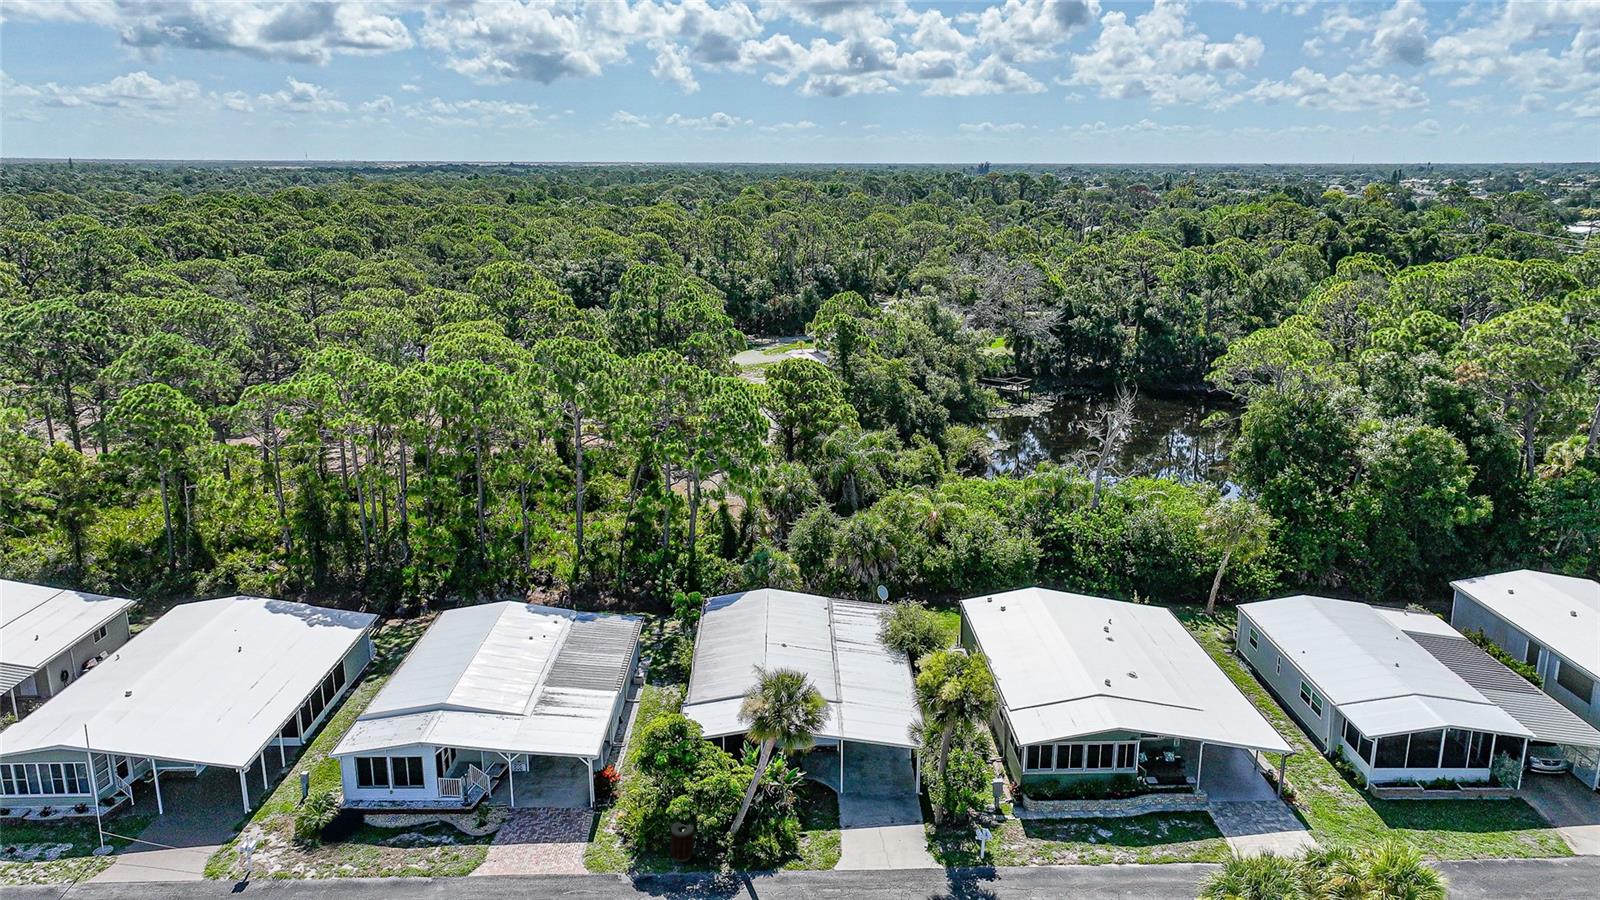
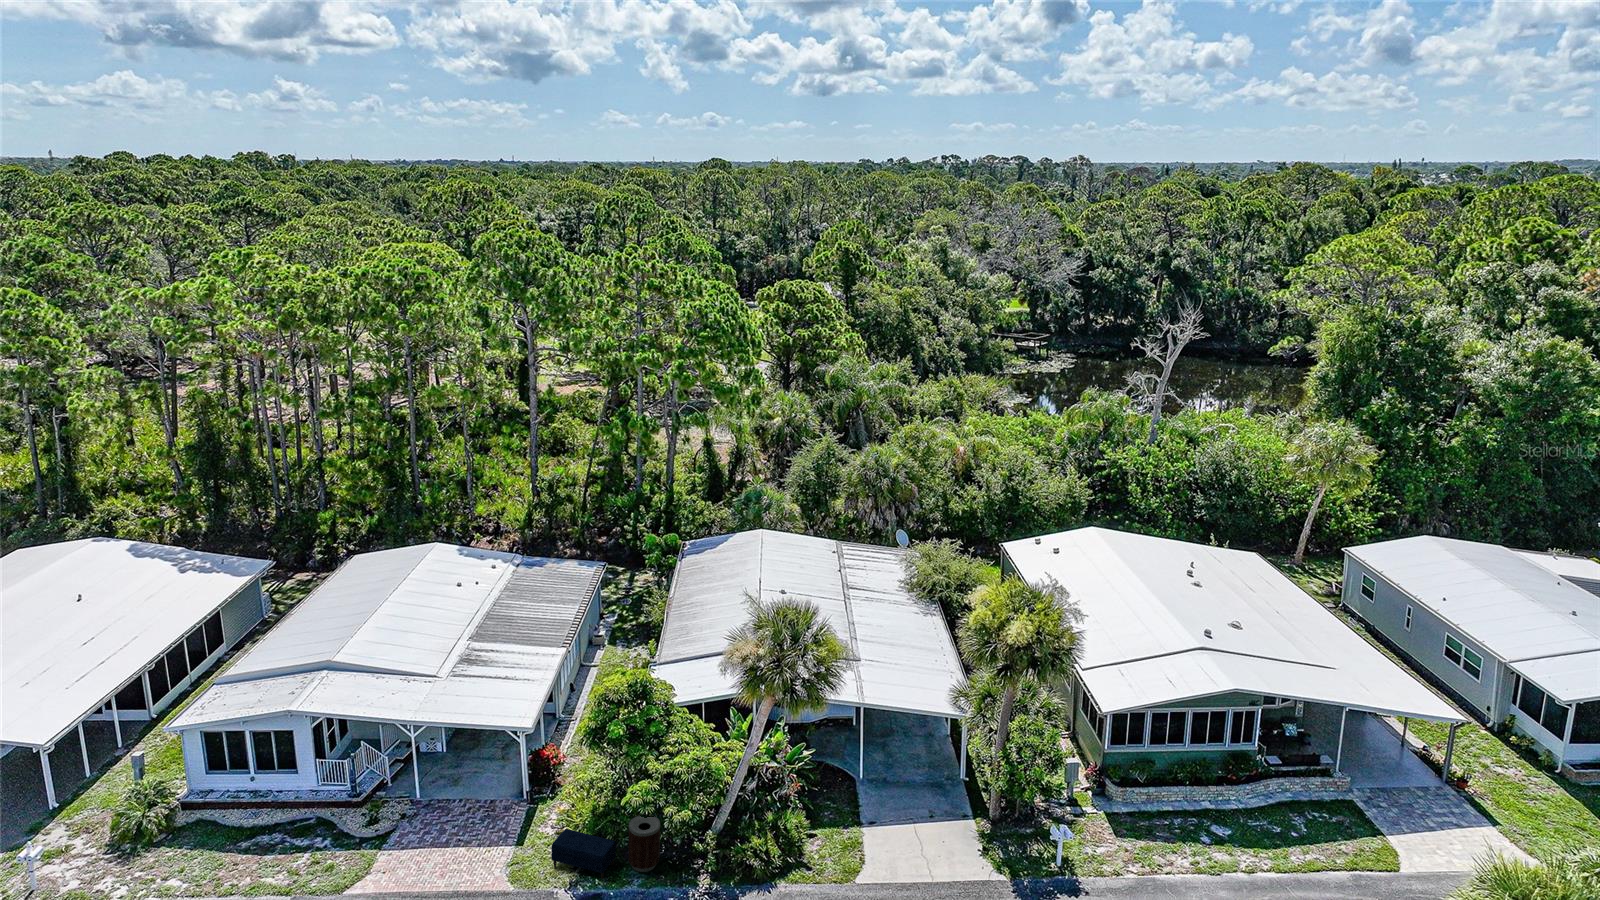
bench: present [319,807,365,848] -> present [551,829,616,879]

